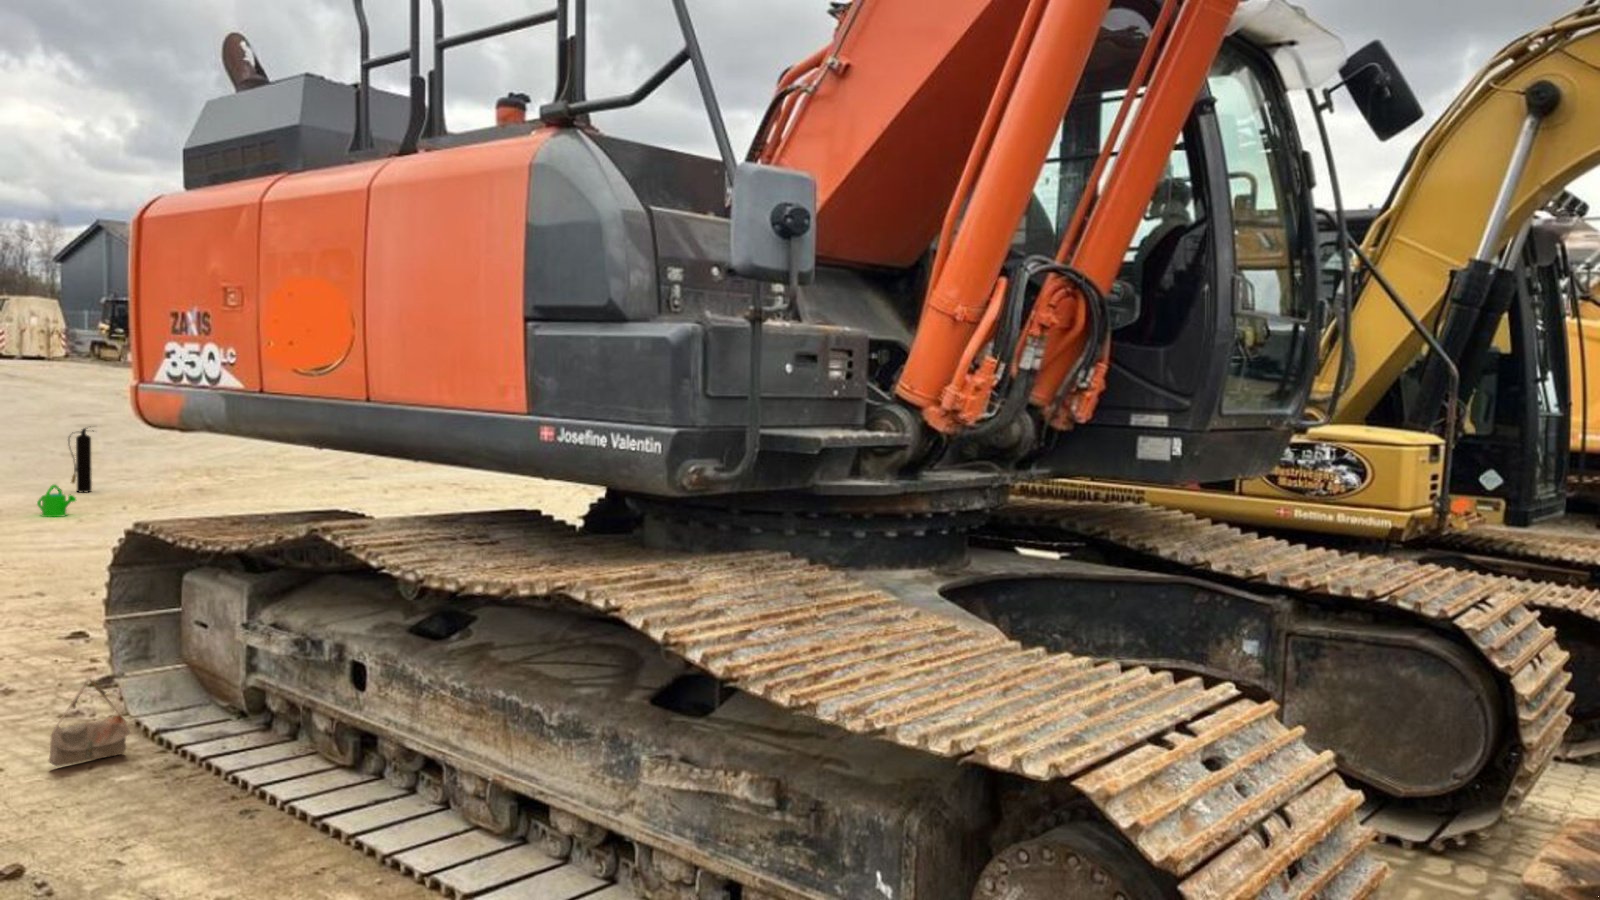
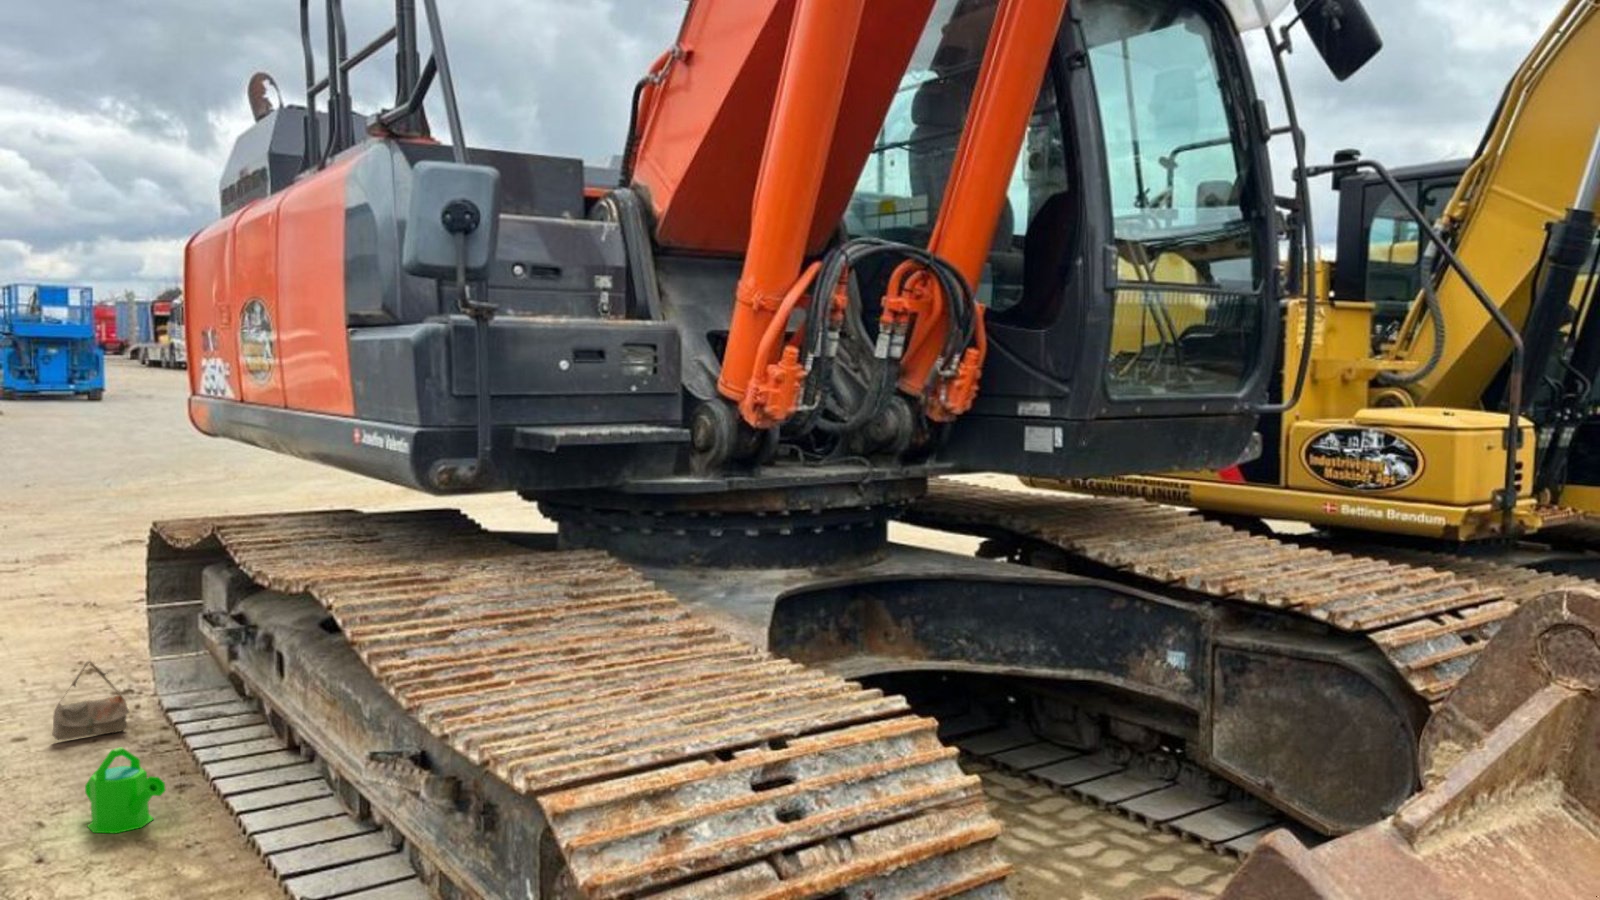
fire extinguisher: present [70,428,94,493] -> none [274,424,299,486]
watering can: present [37,485,76,517] -> present [85,747,165,833]

